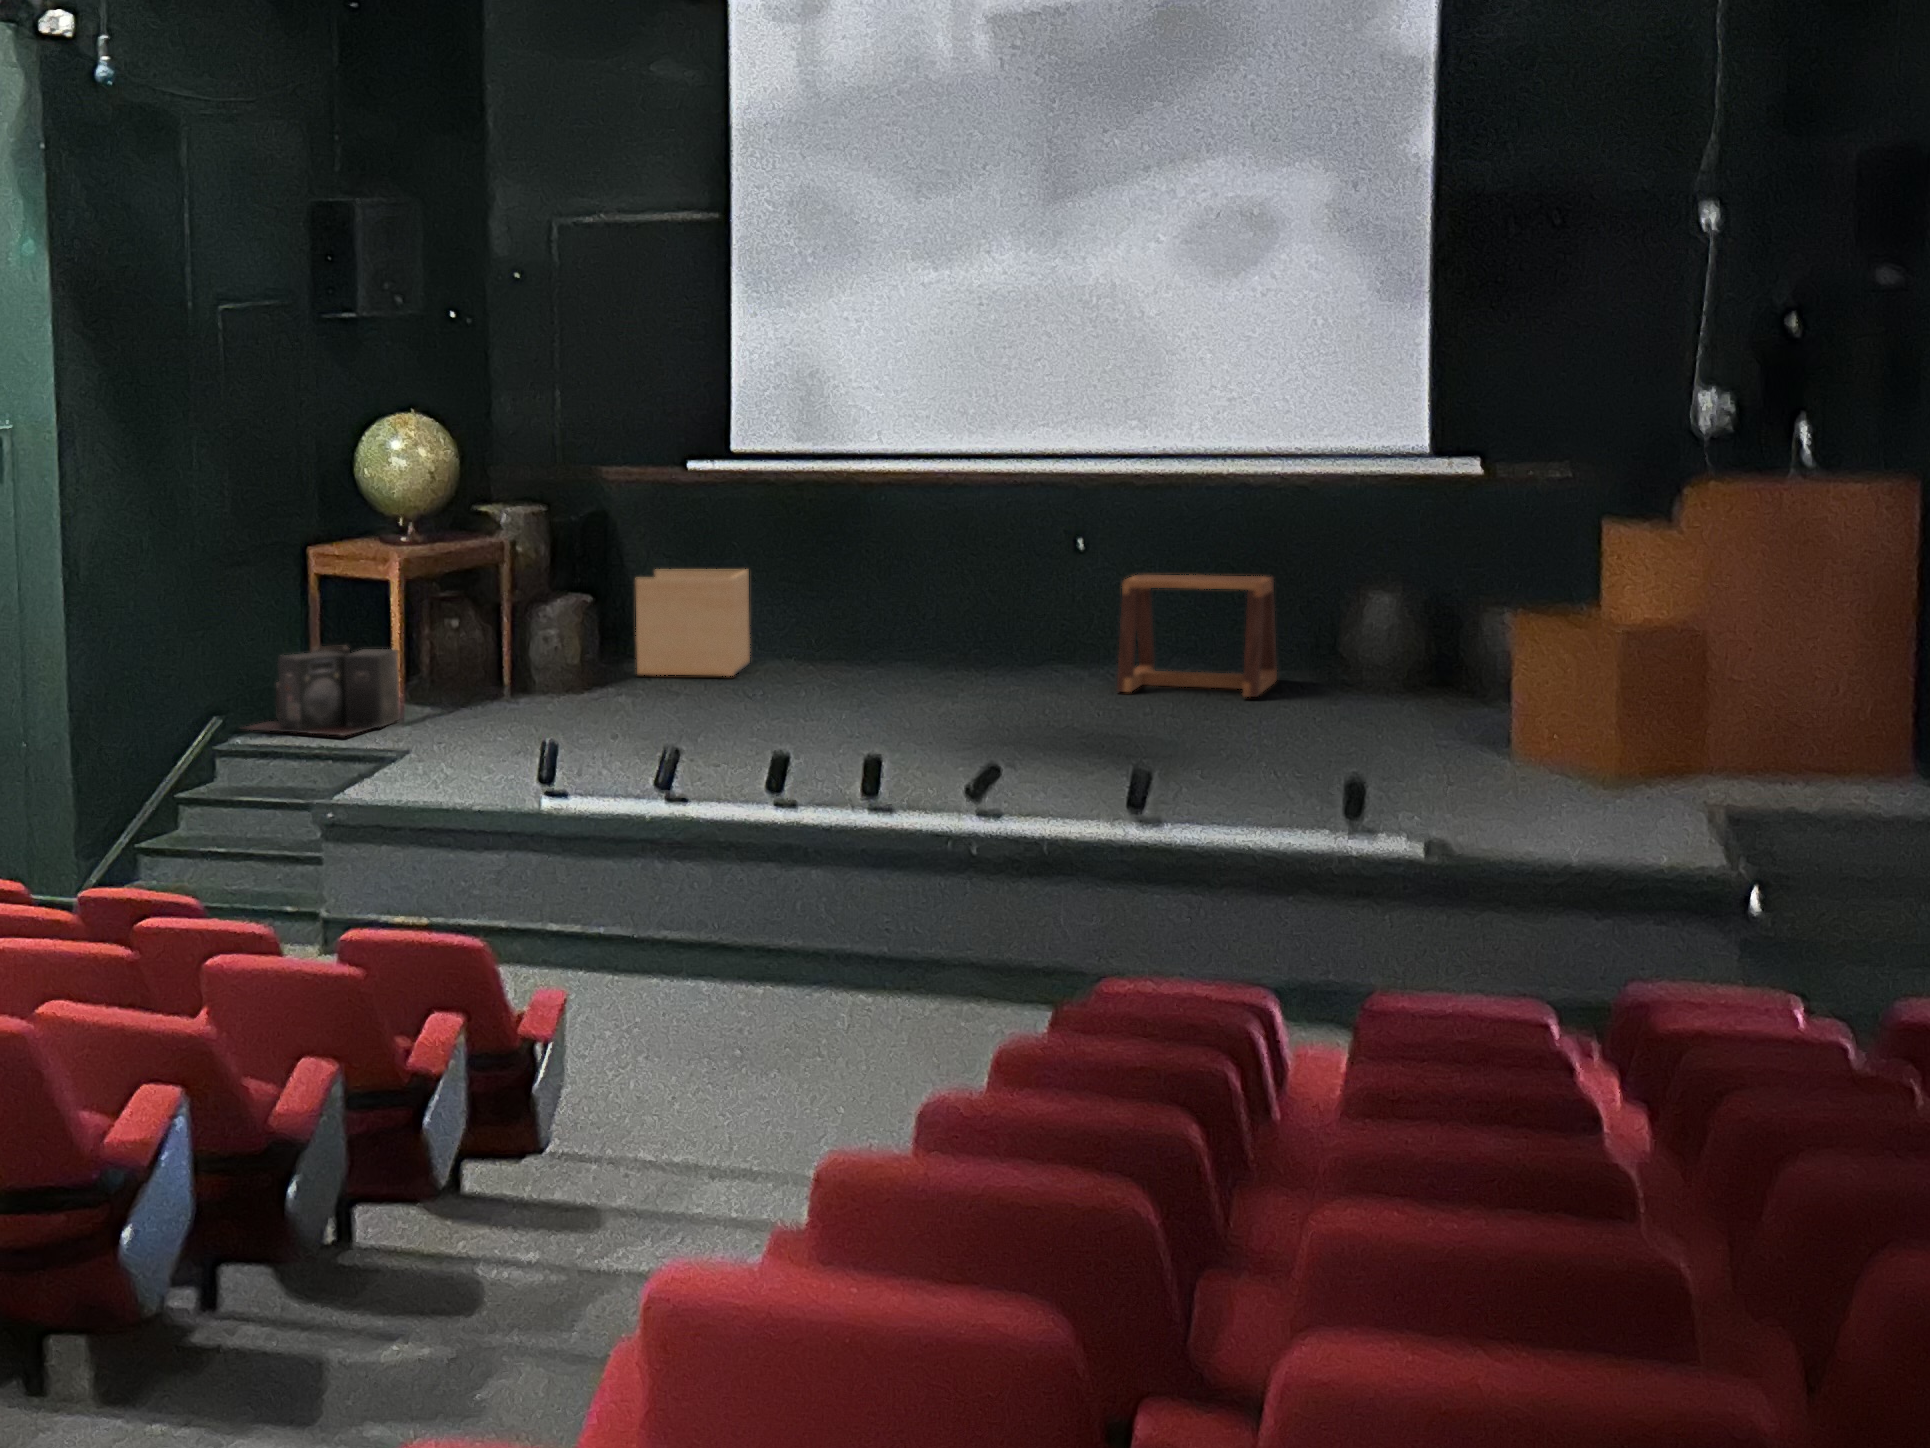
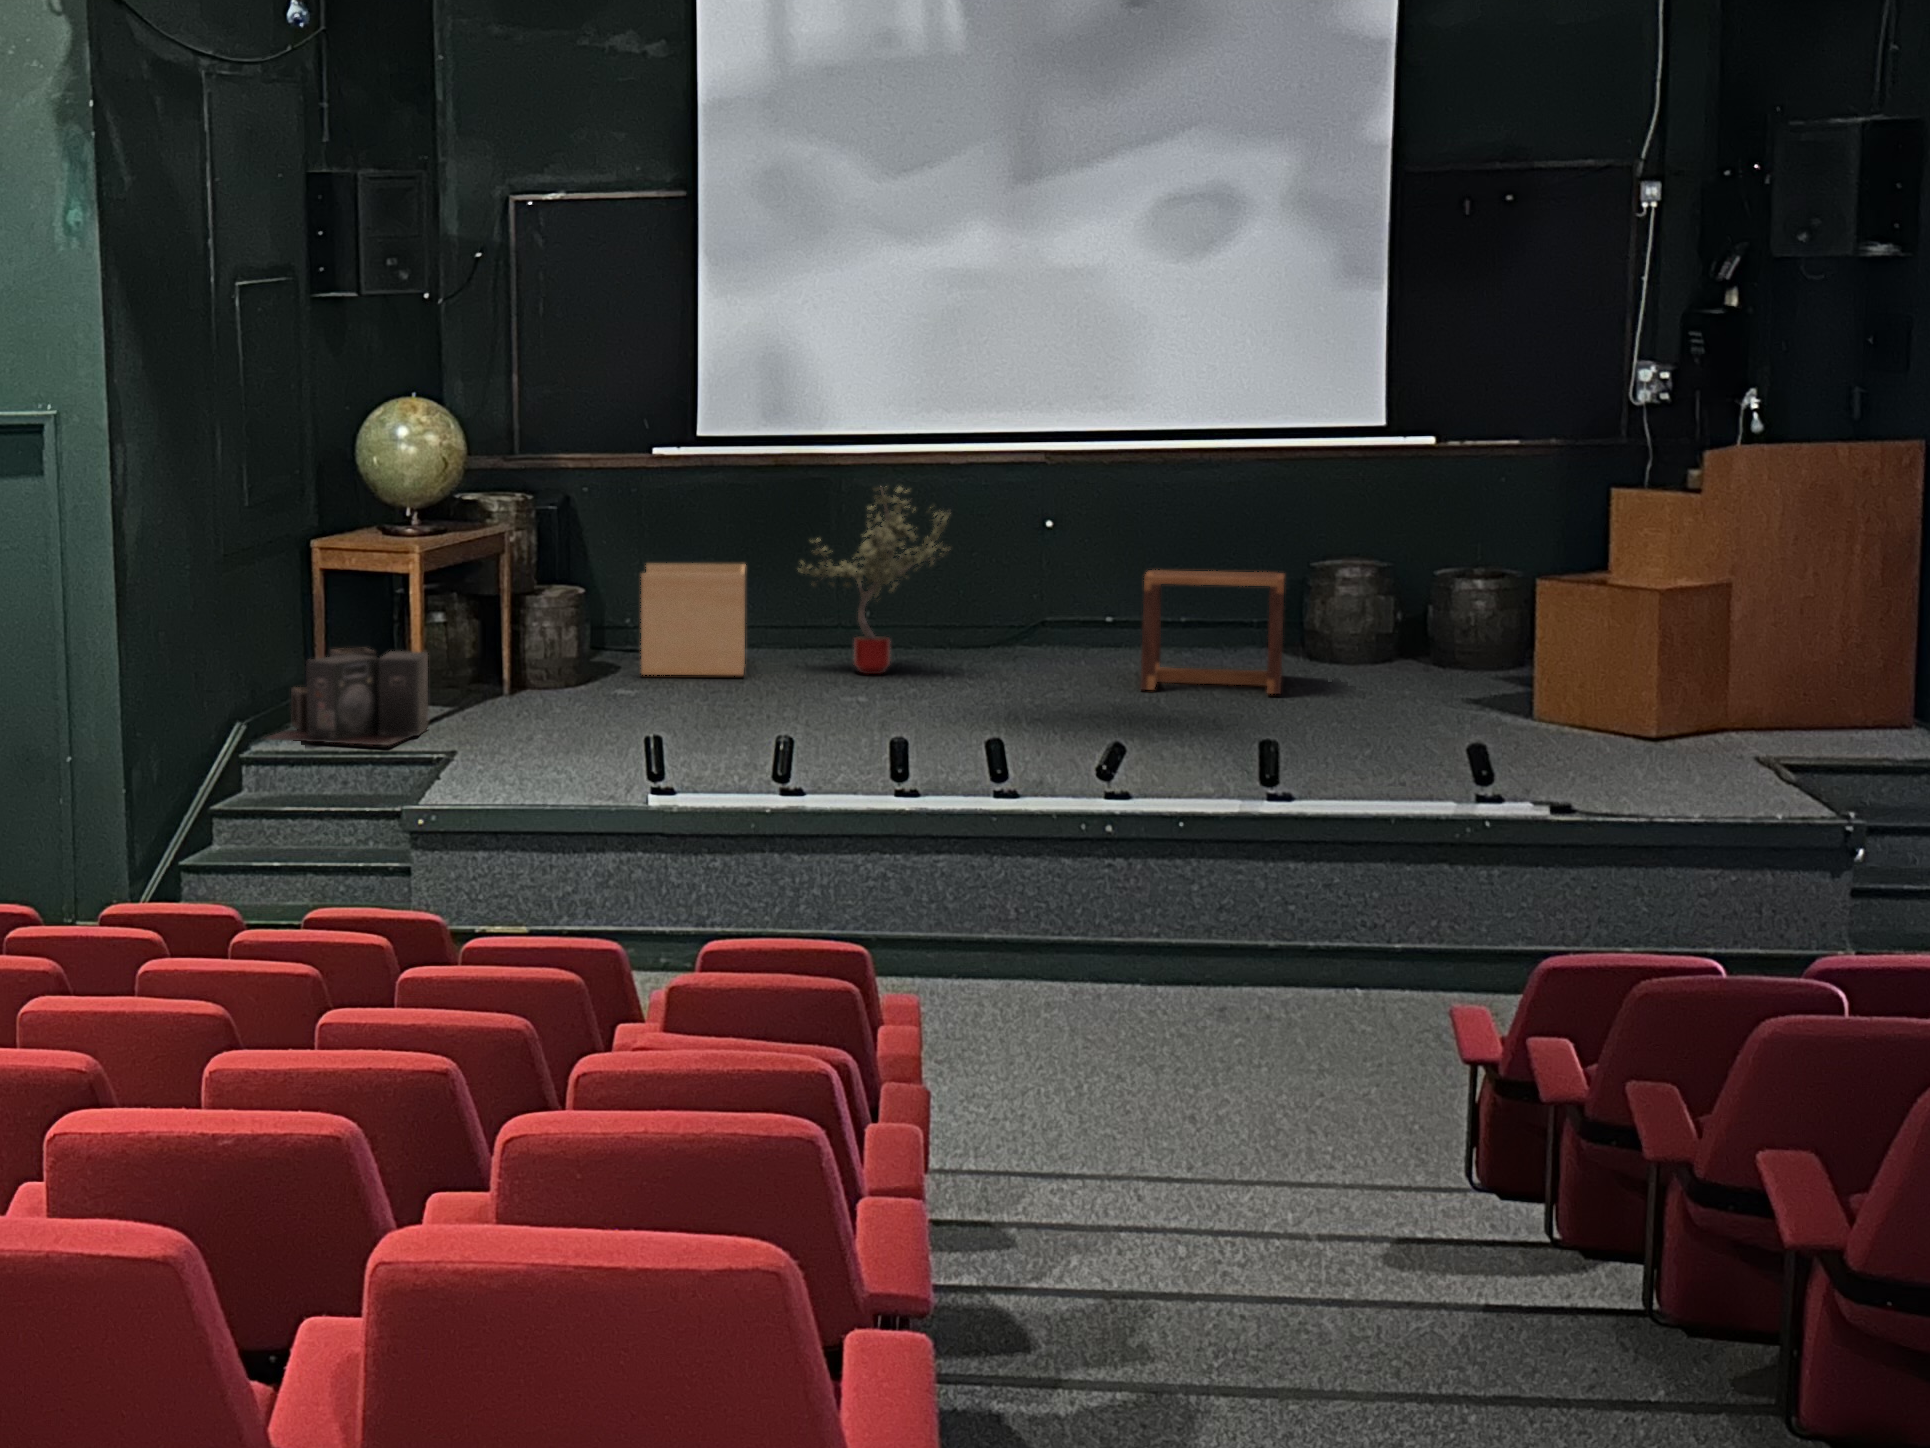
potted tree: none [789,492,938,675] -> present [798,486,950,674]

